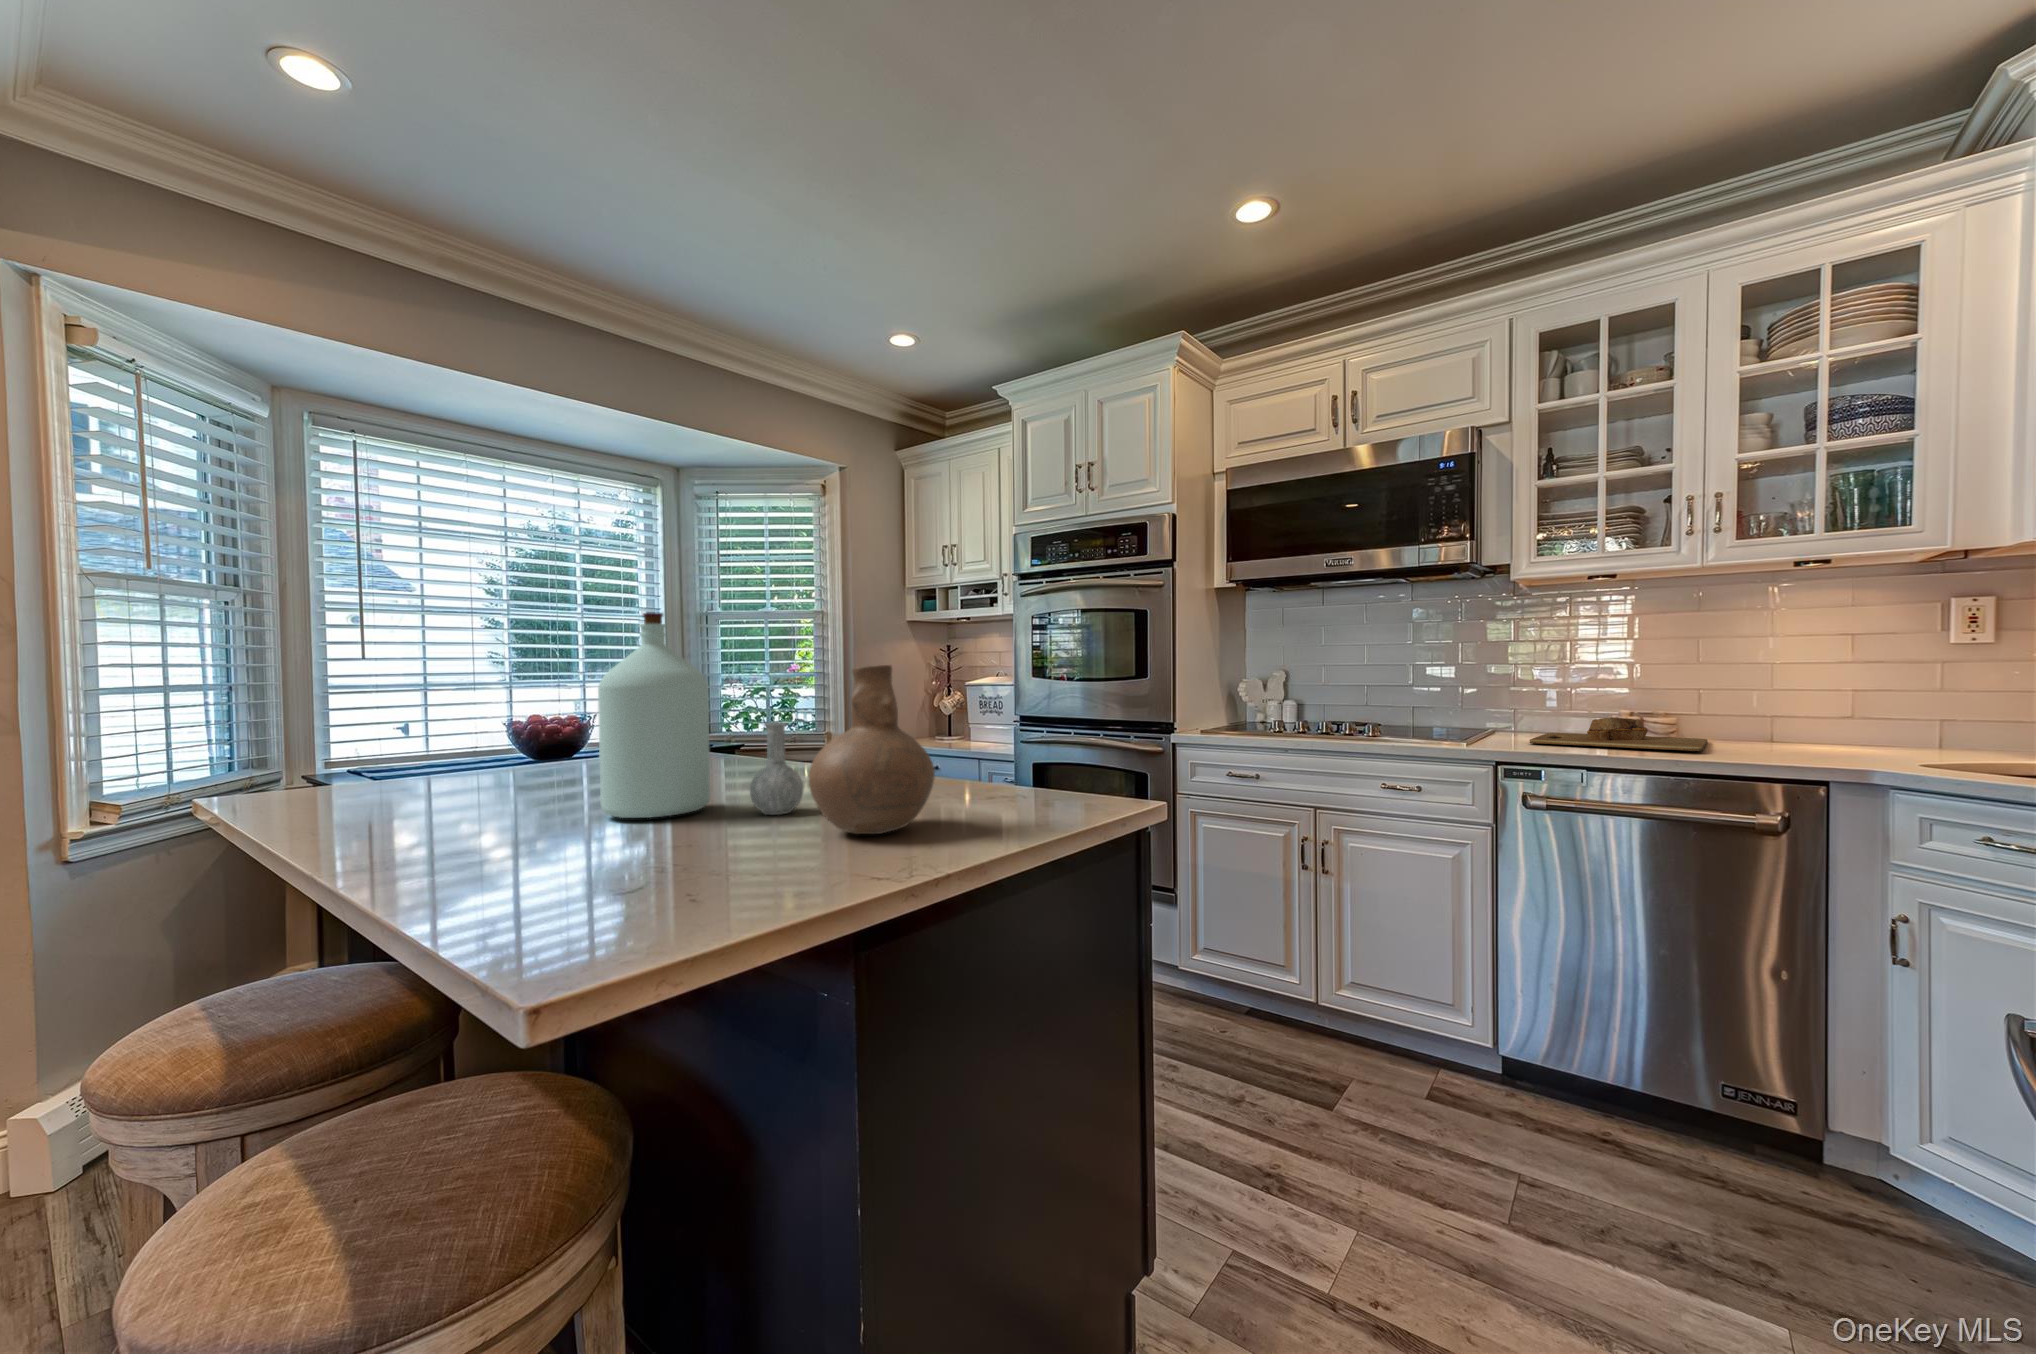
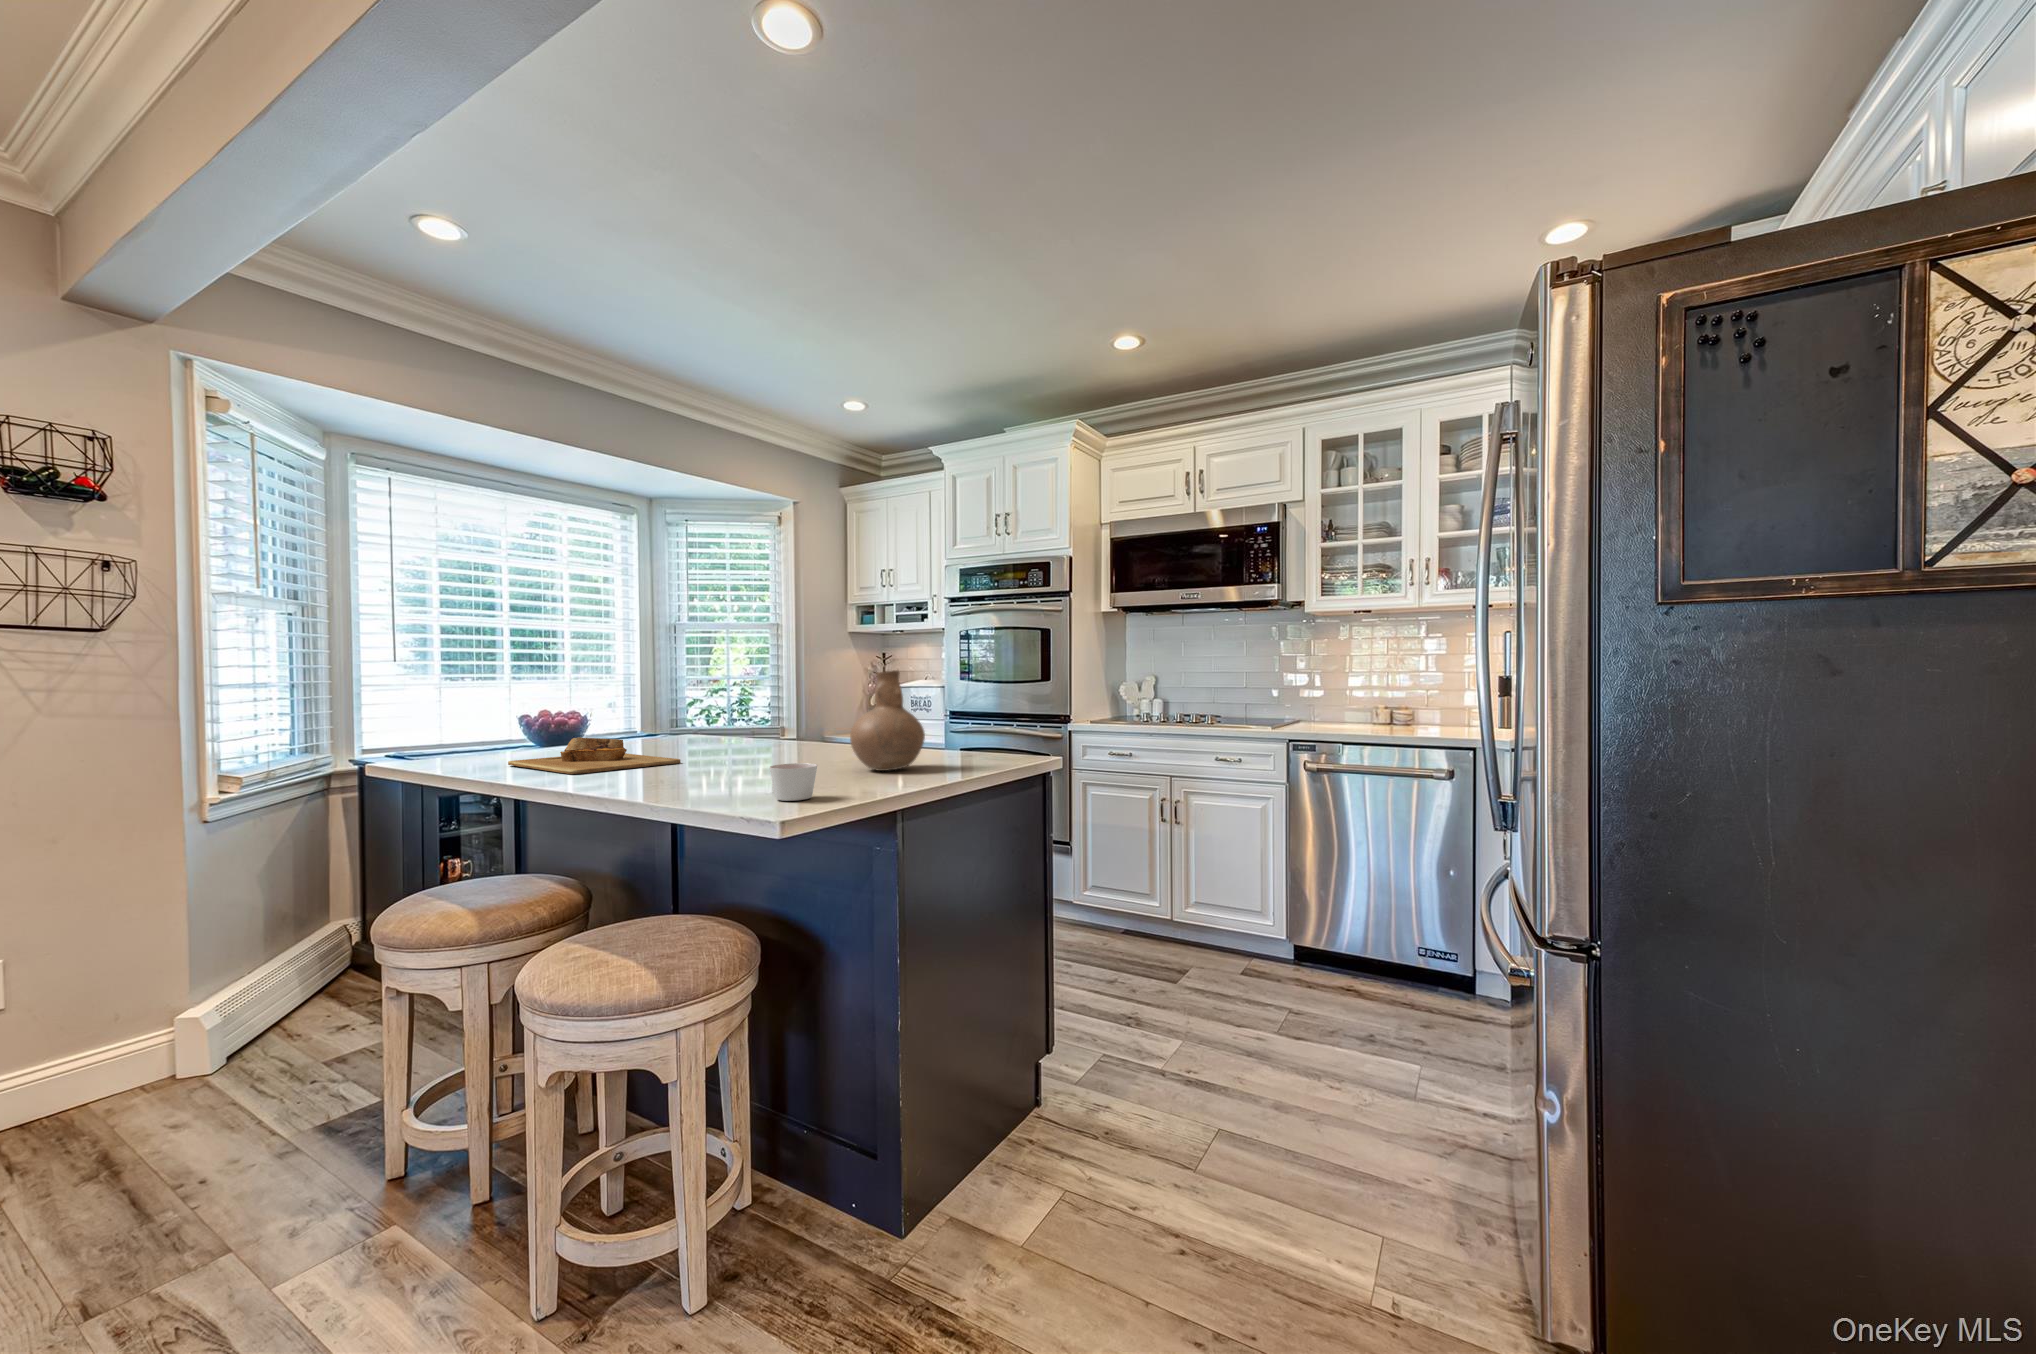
bottle: present [598,612,803,818] -> none [700,635,833,767]
cutting board: present [1530,717,1708,751] -> present [508,737,680,774]
candle: none [564,850,669,937] -> present [770,763,817,801]

